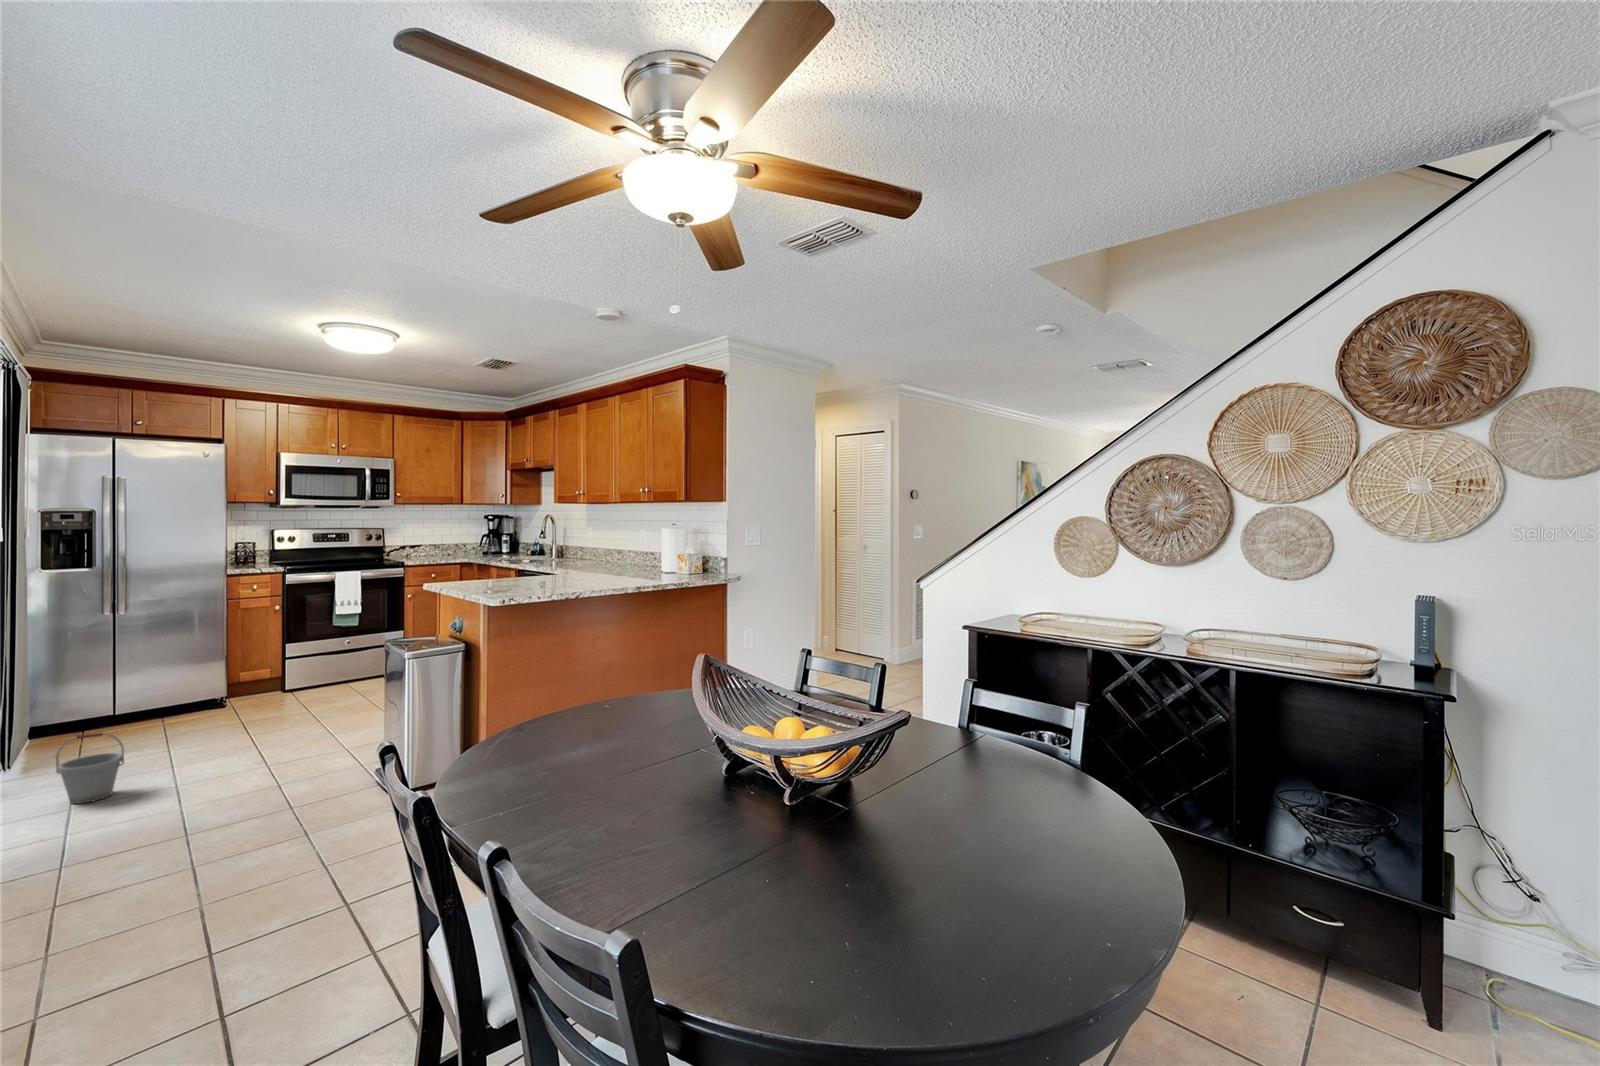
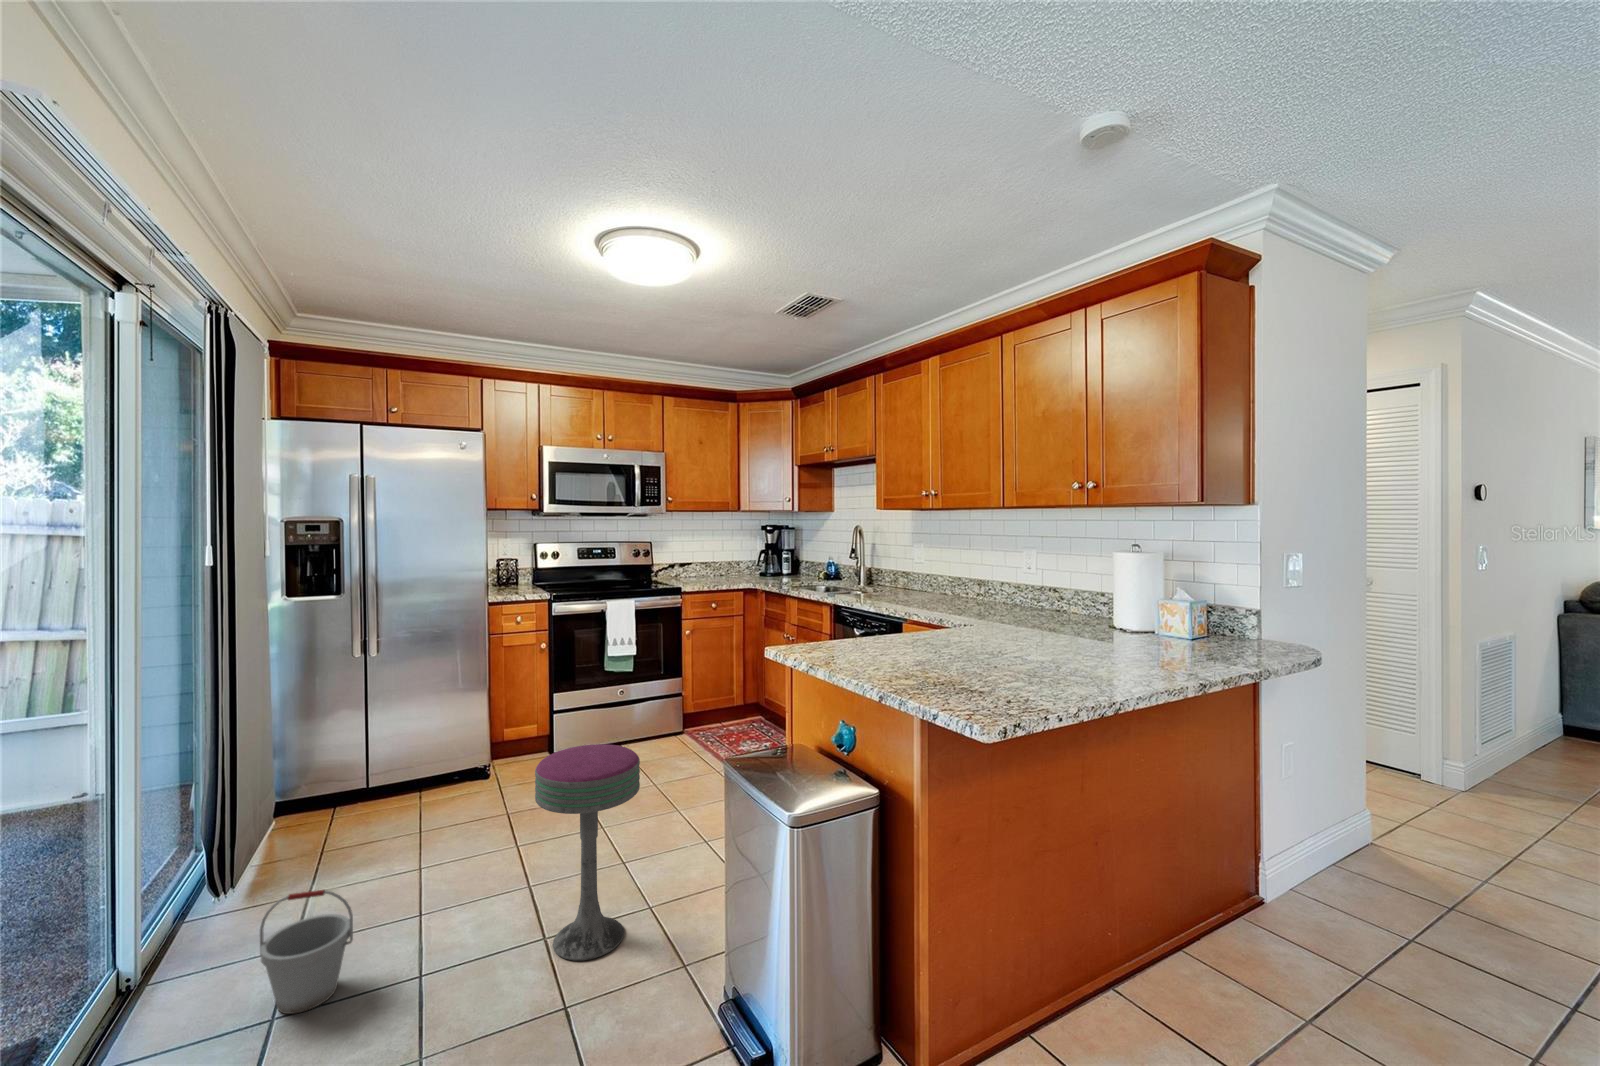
bar stool: none [255,649,332,771] -> present [535,744,640,960]

